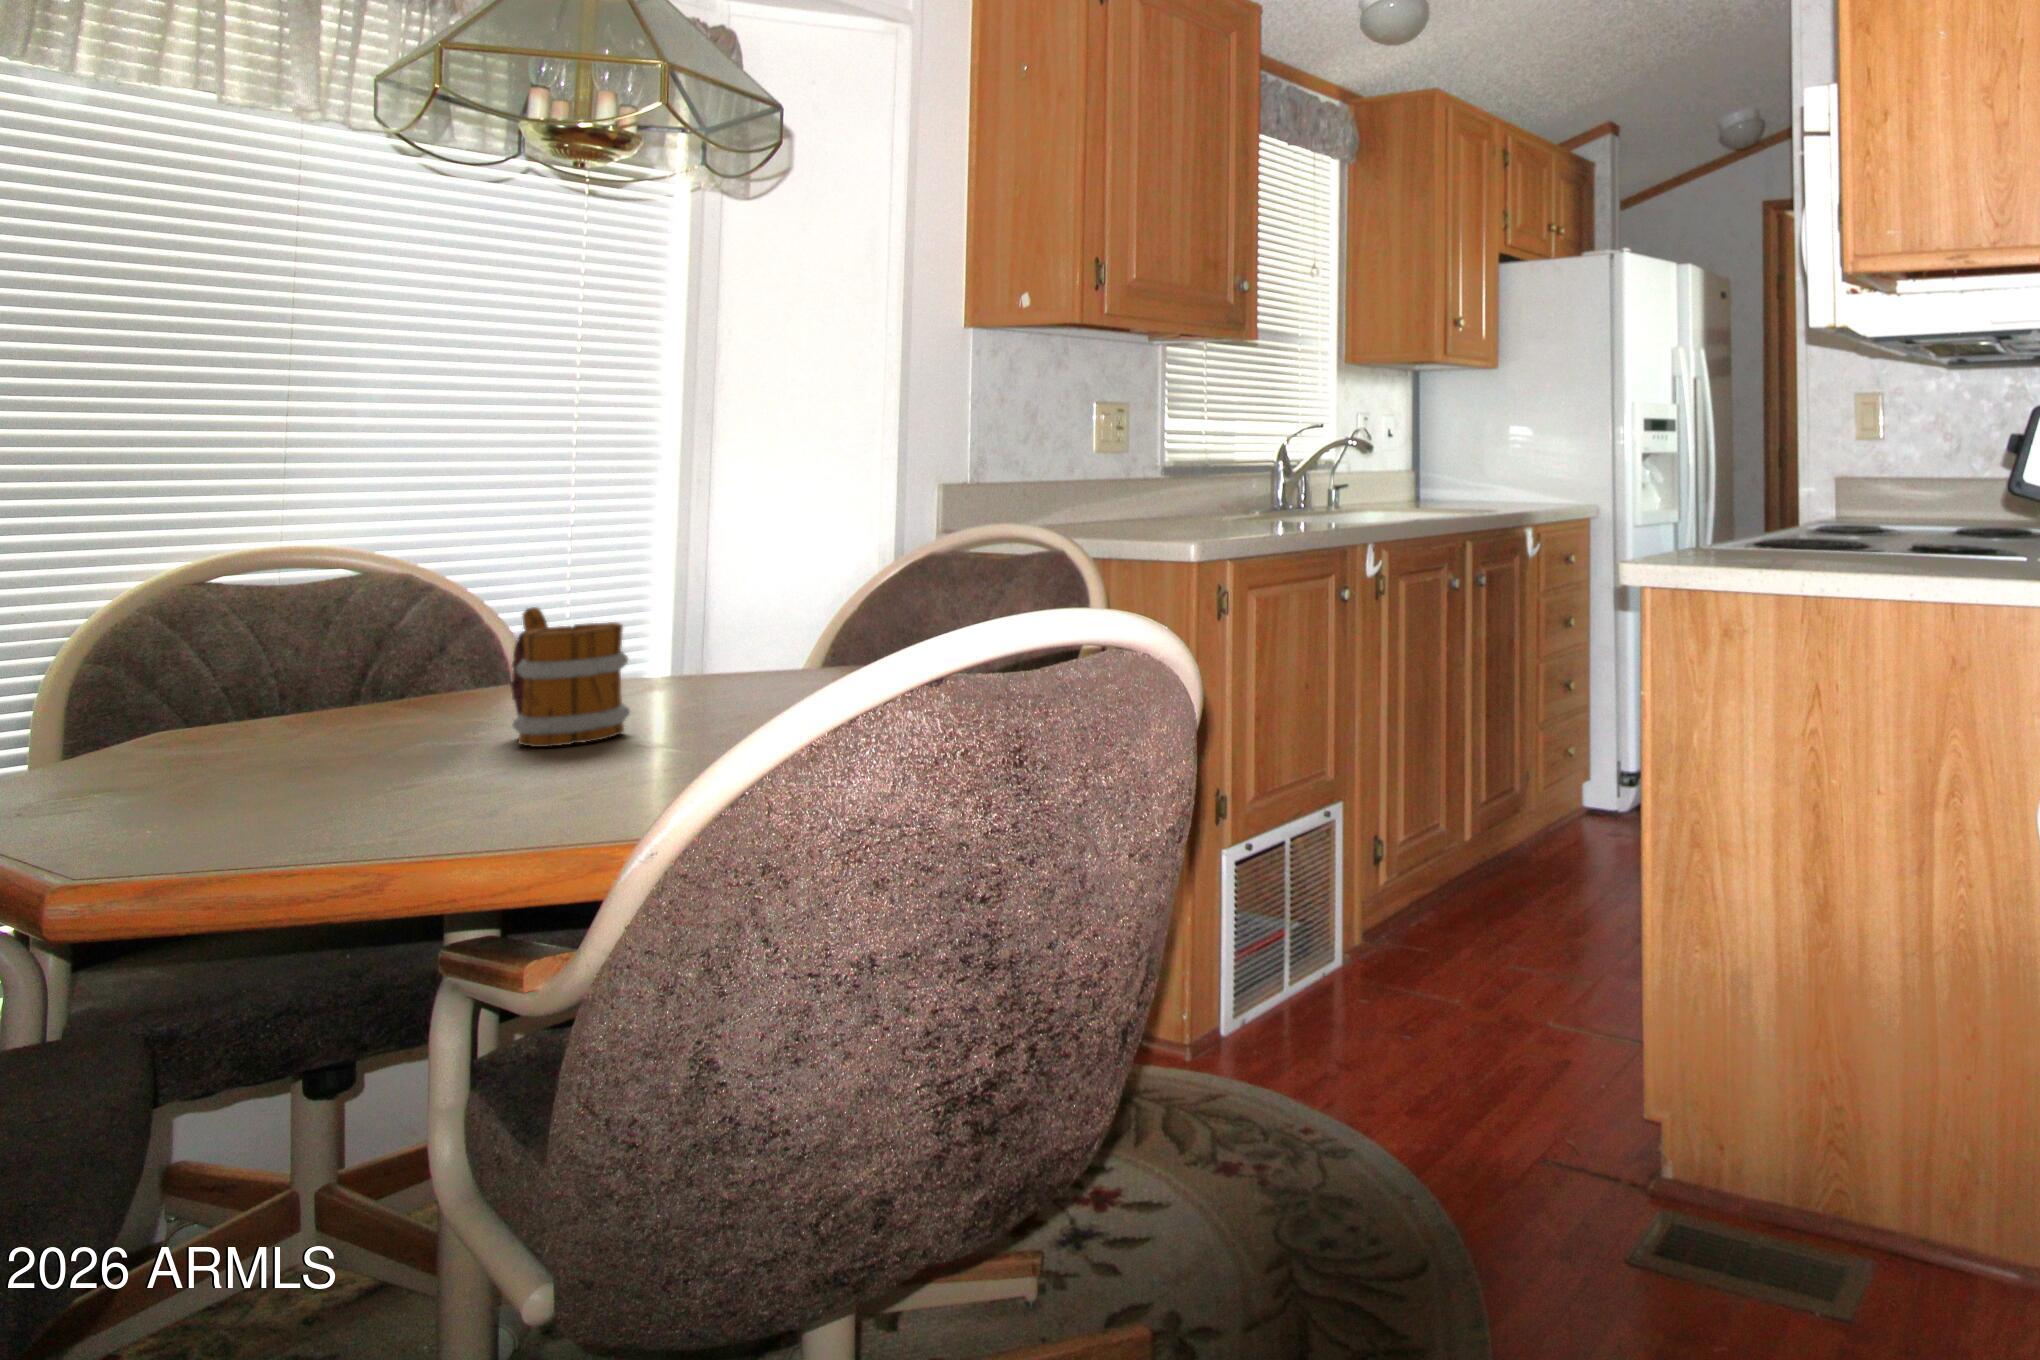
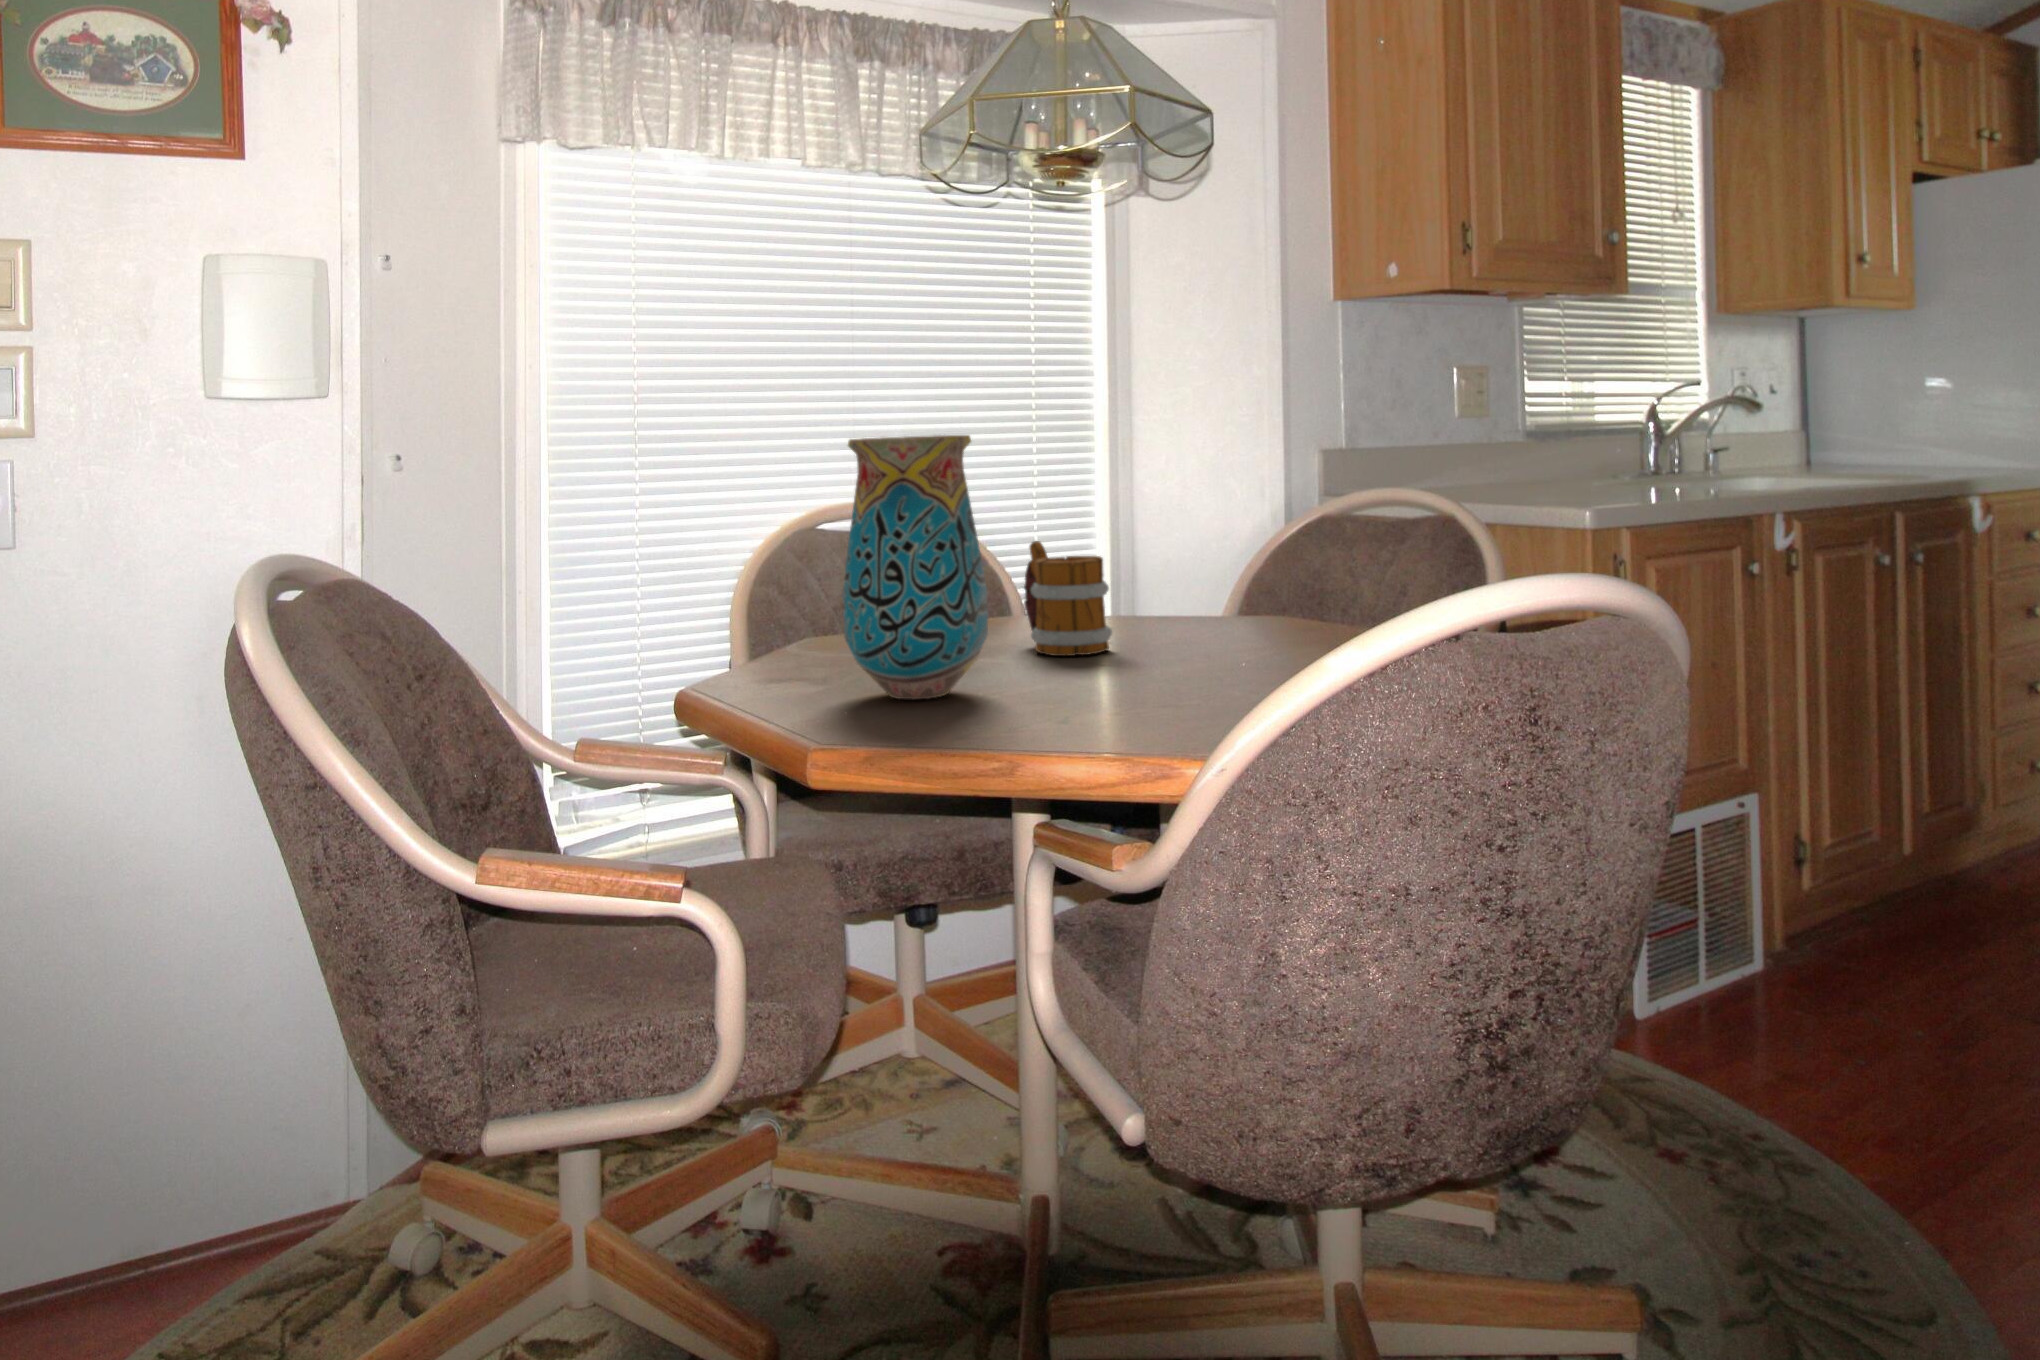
vase: none [182,484,428,827] -> present [842,435,988,699]

